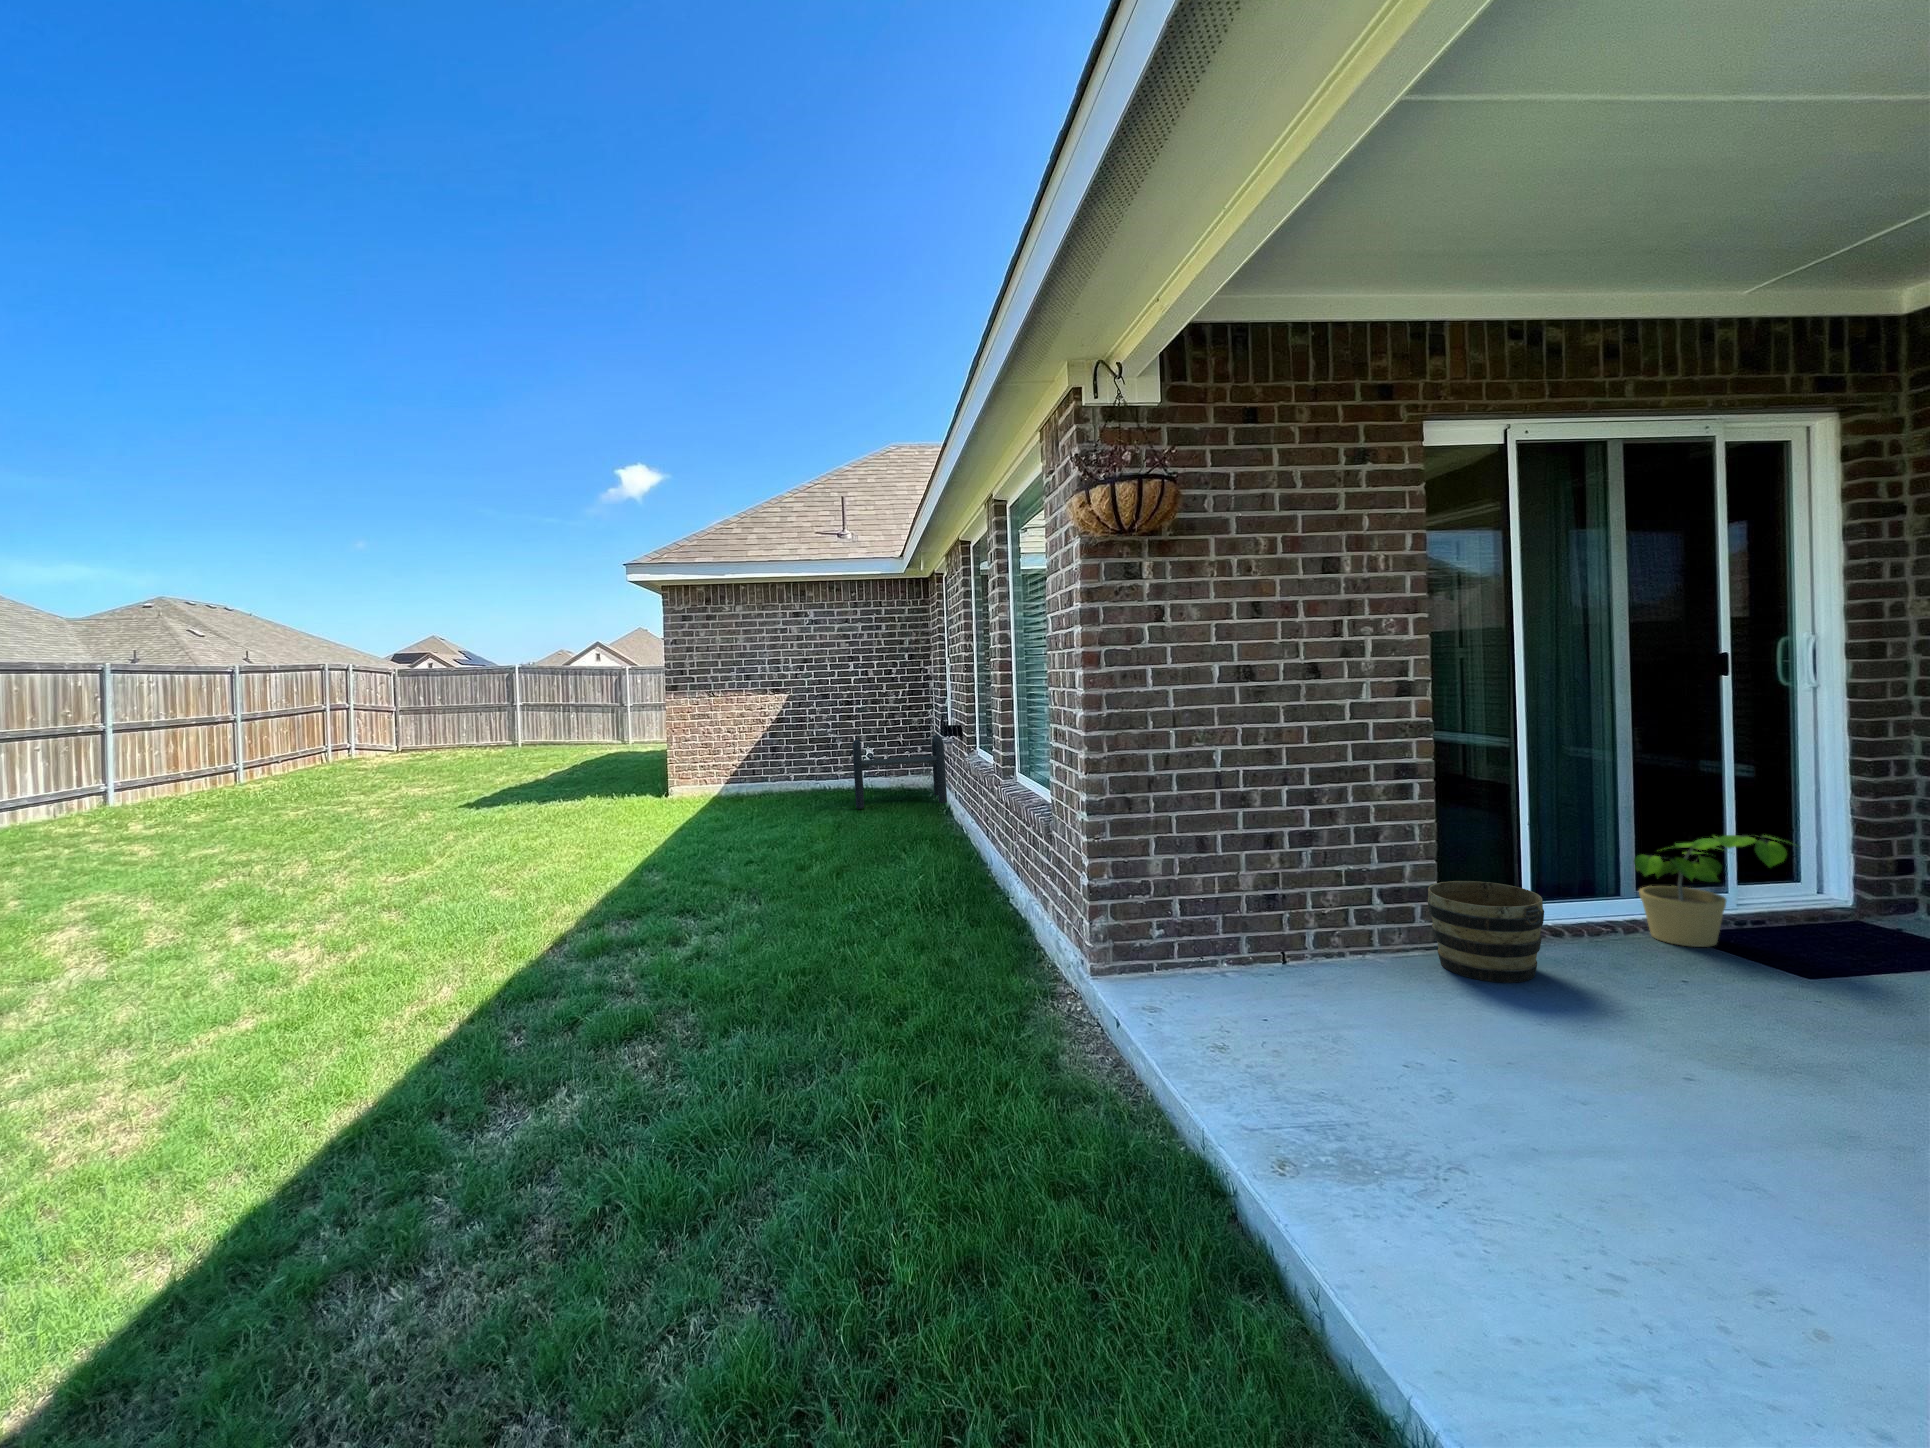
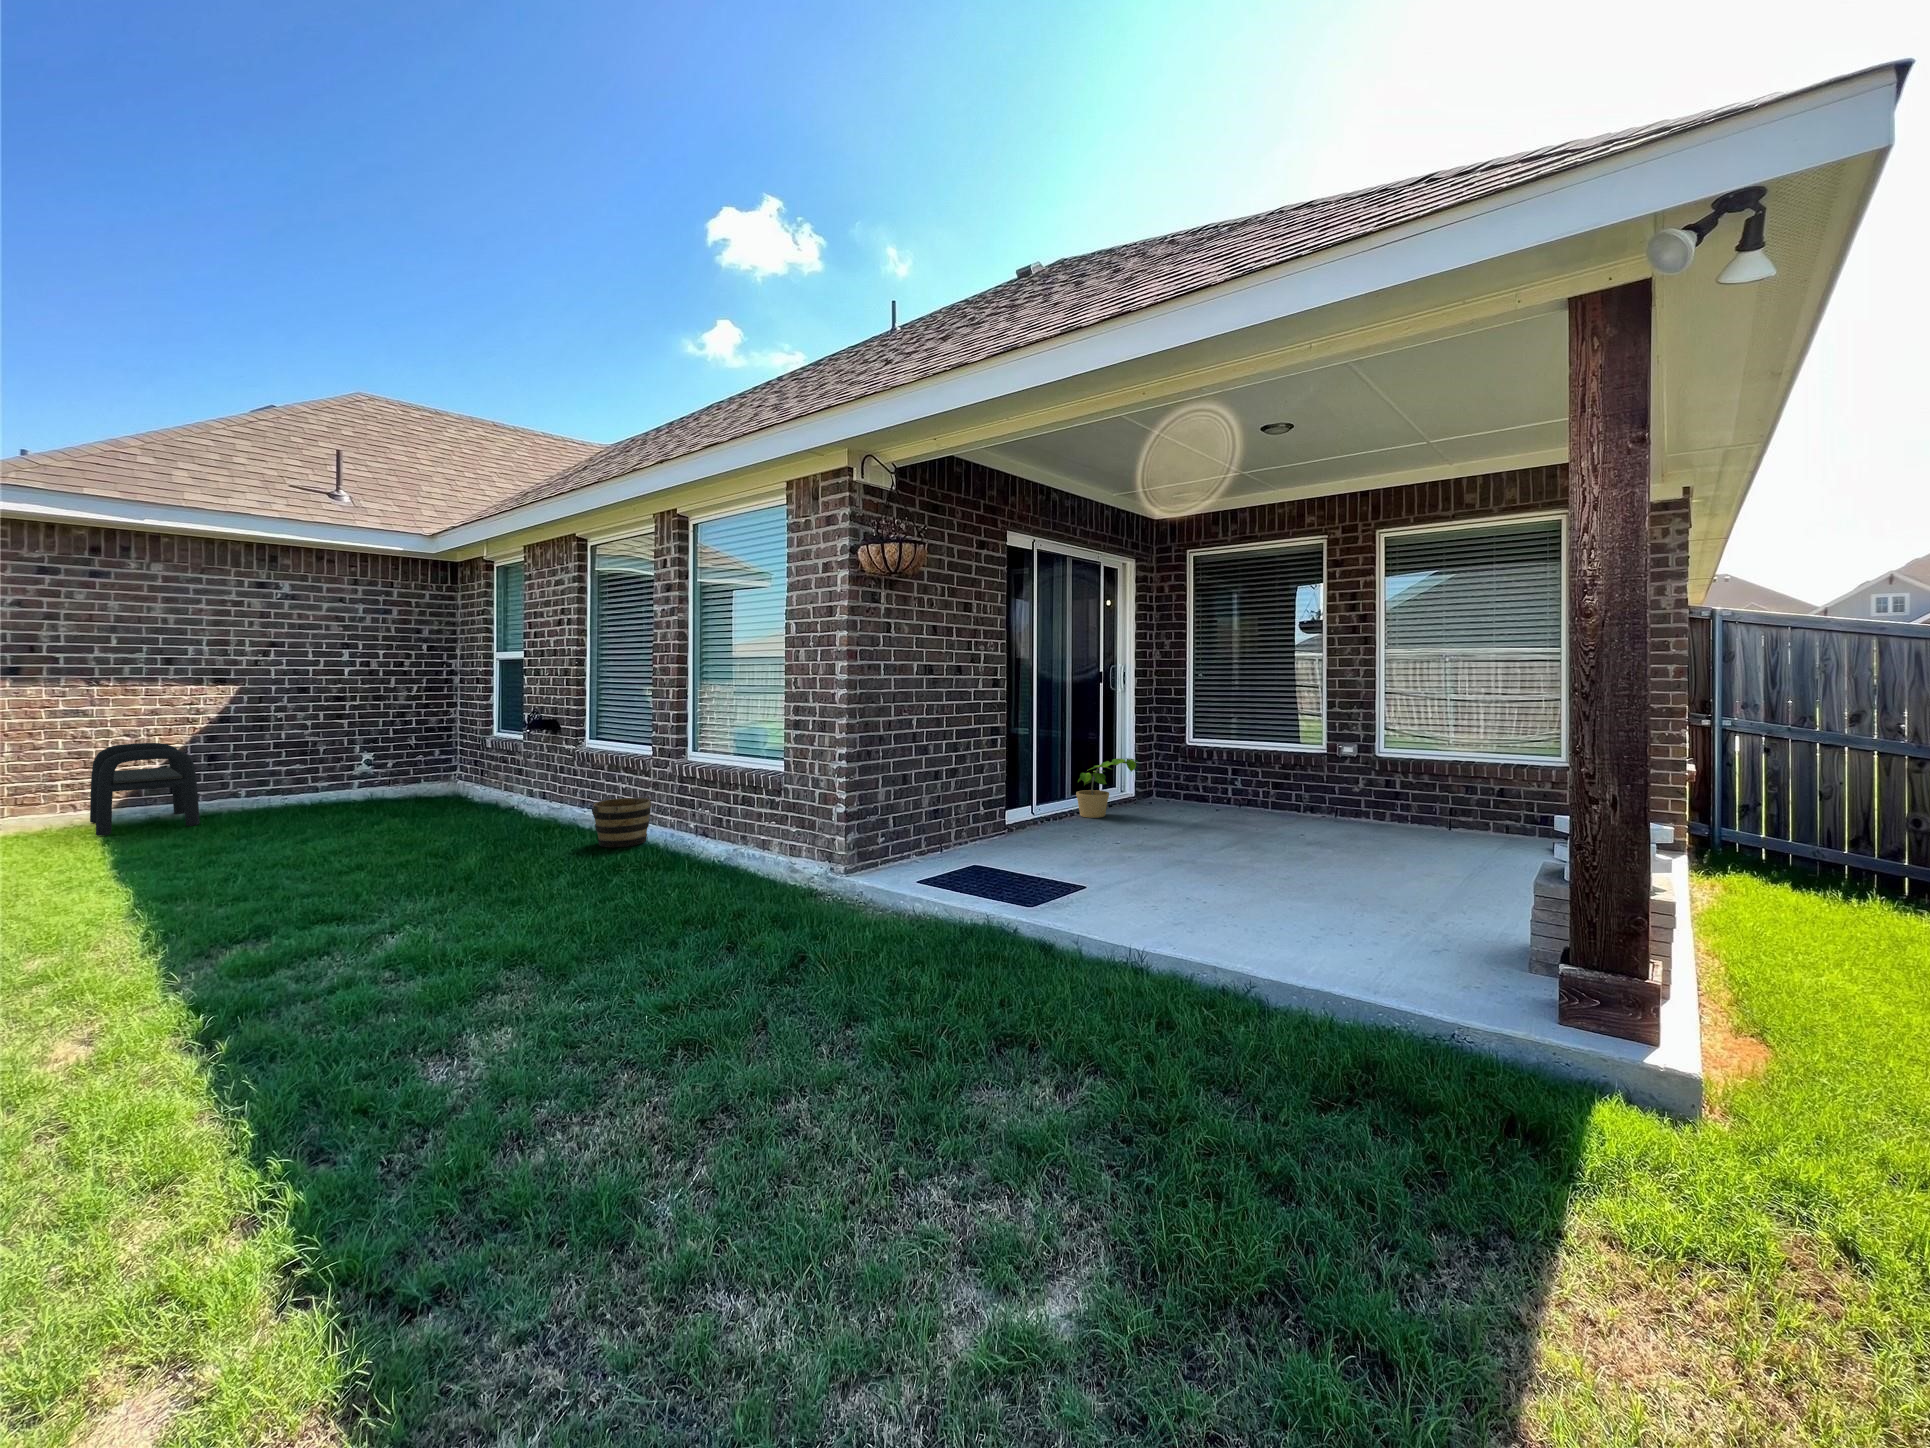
bench: present [853,735,947,809] -> present [90,743,200,836]
bucket: present [1428,881,1544,983] -> present [592,798,651,847]

